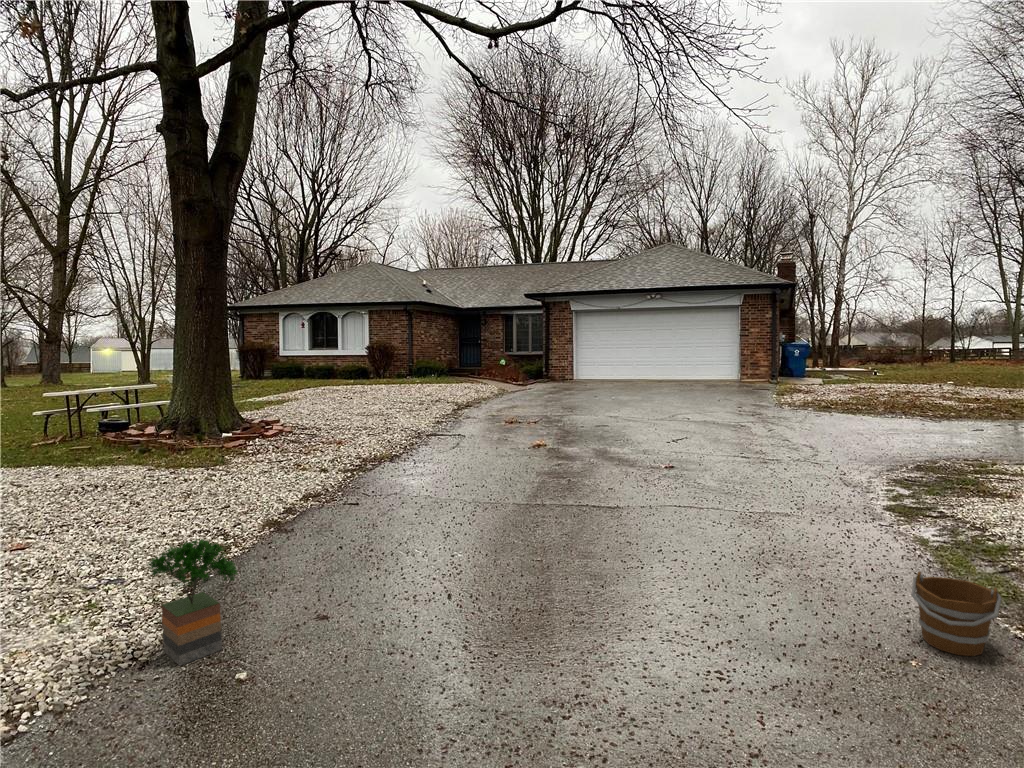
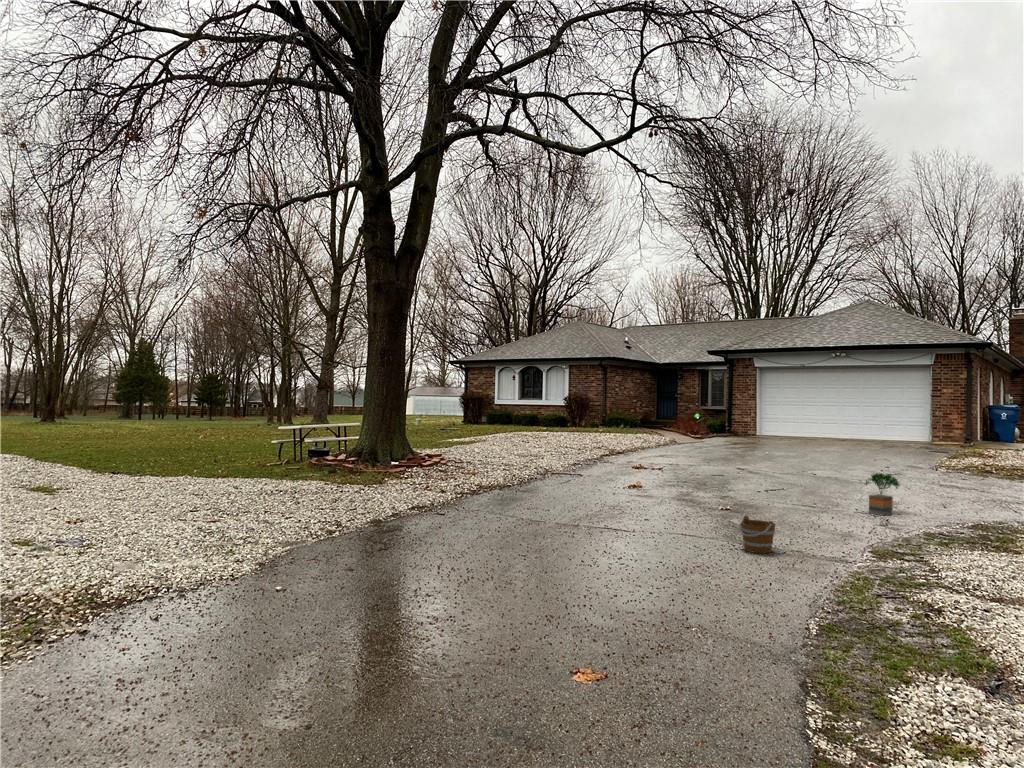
potted tree: present [148,539,237,666] -> present [865,473,899,516]

